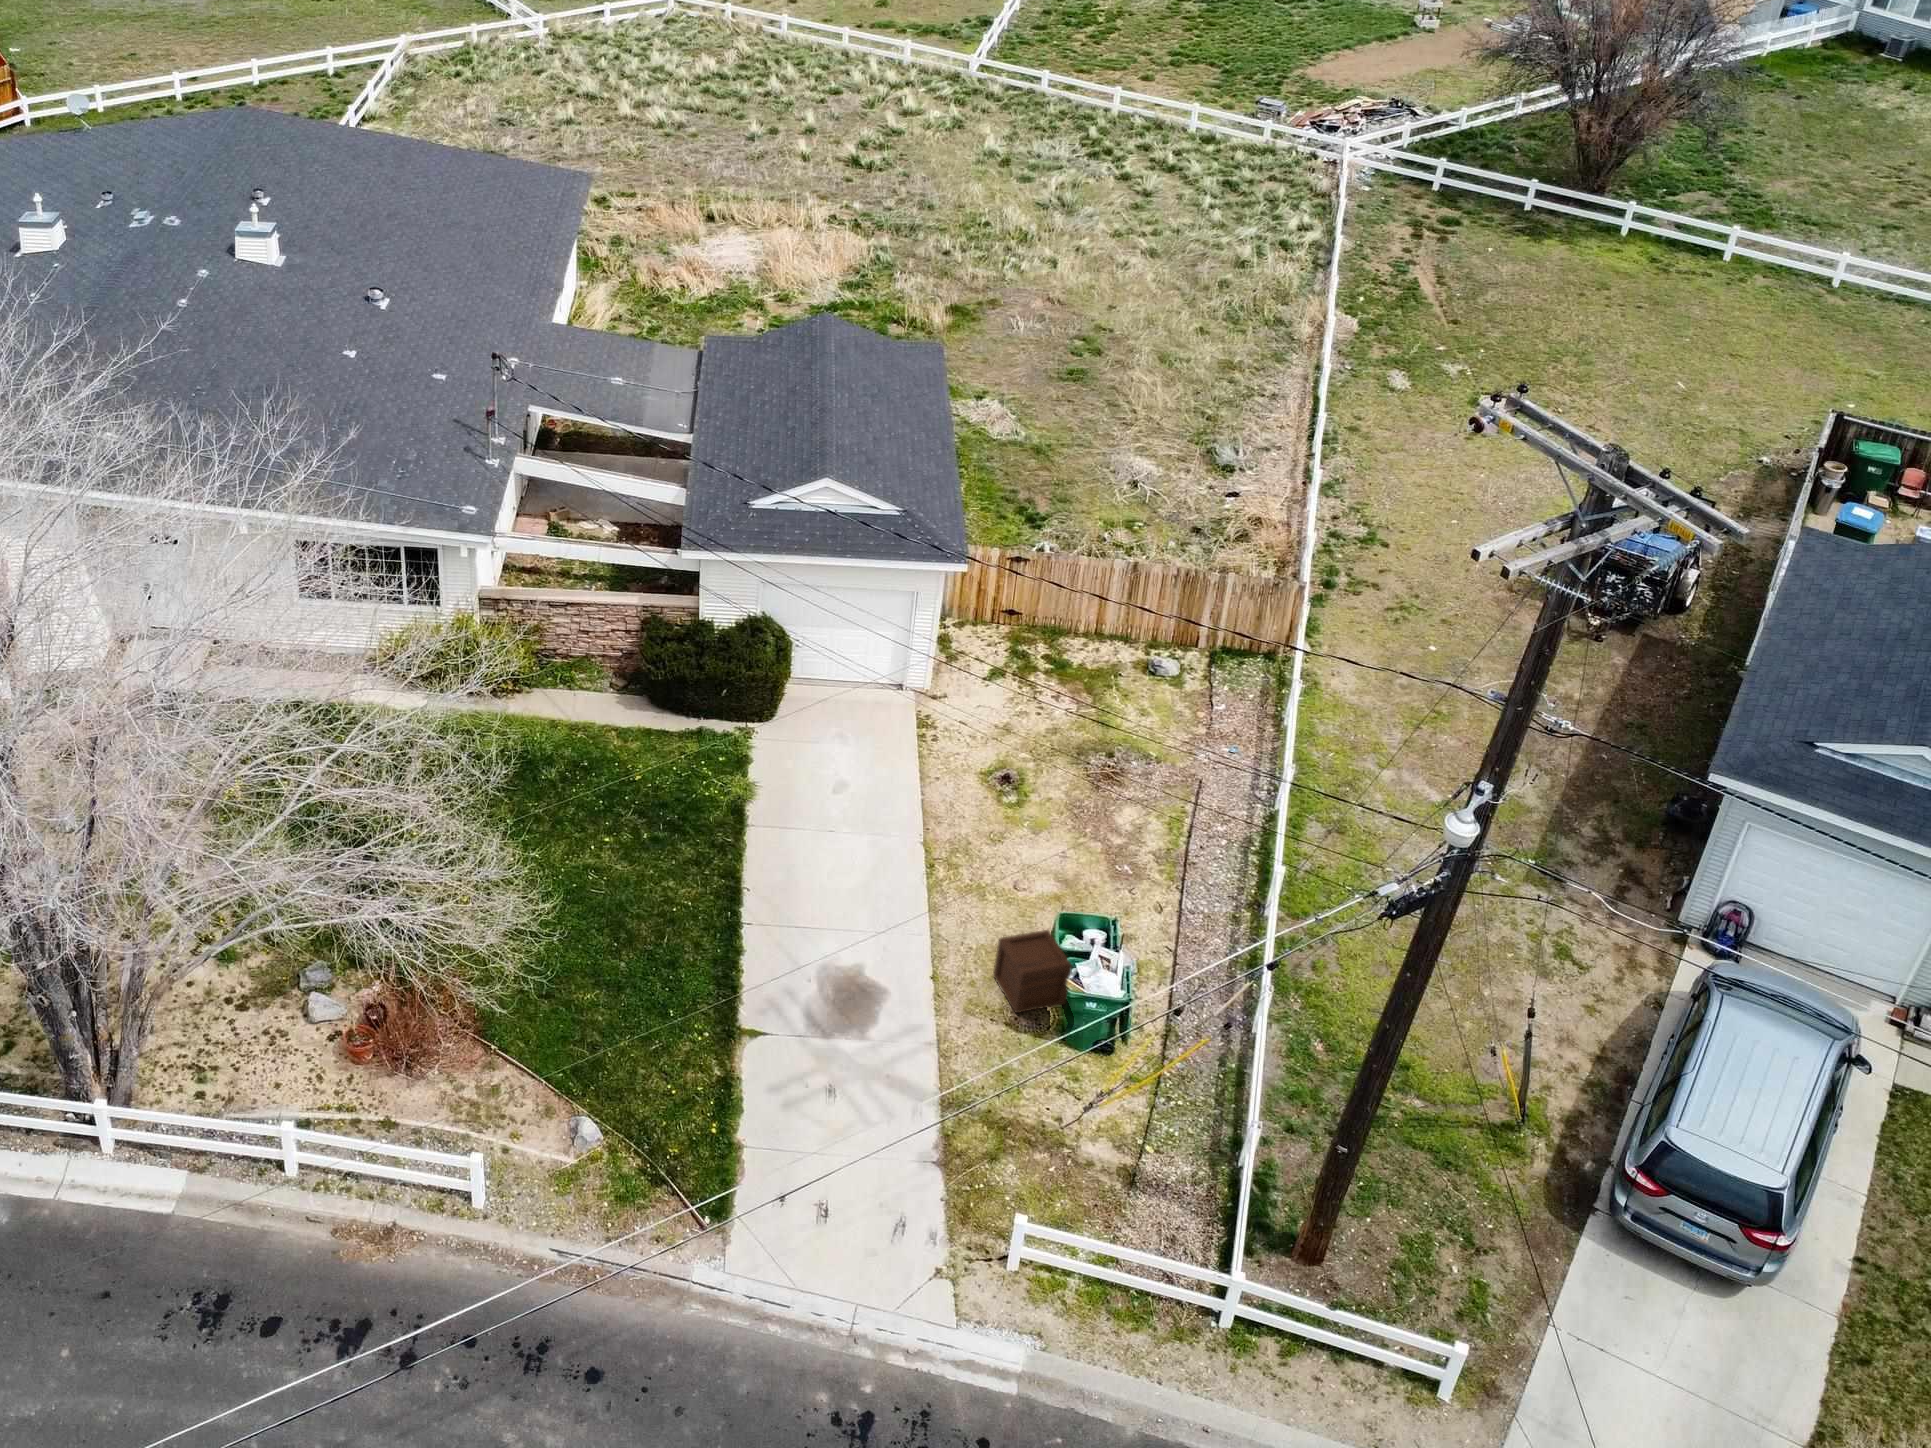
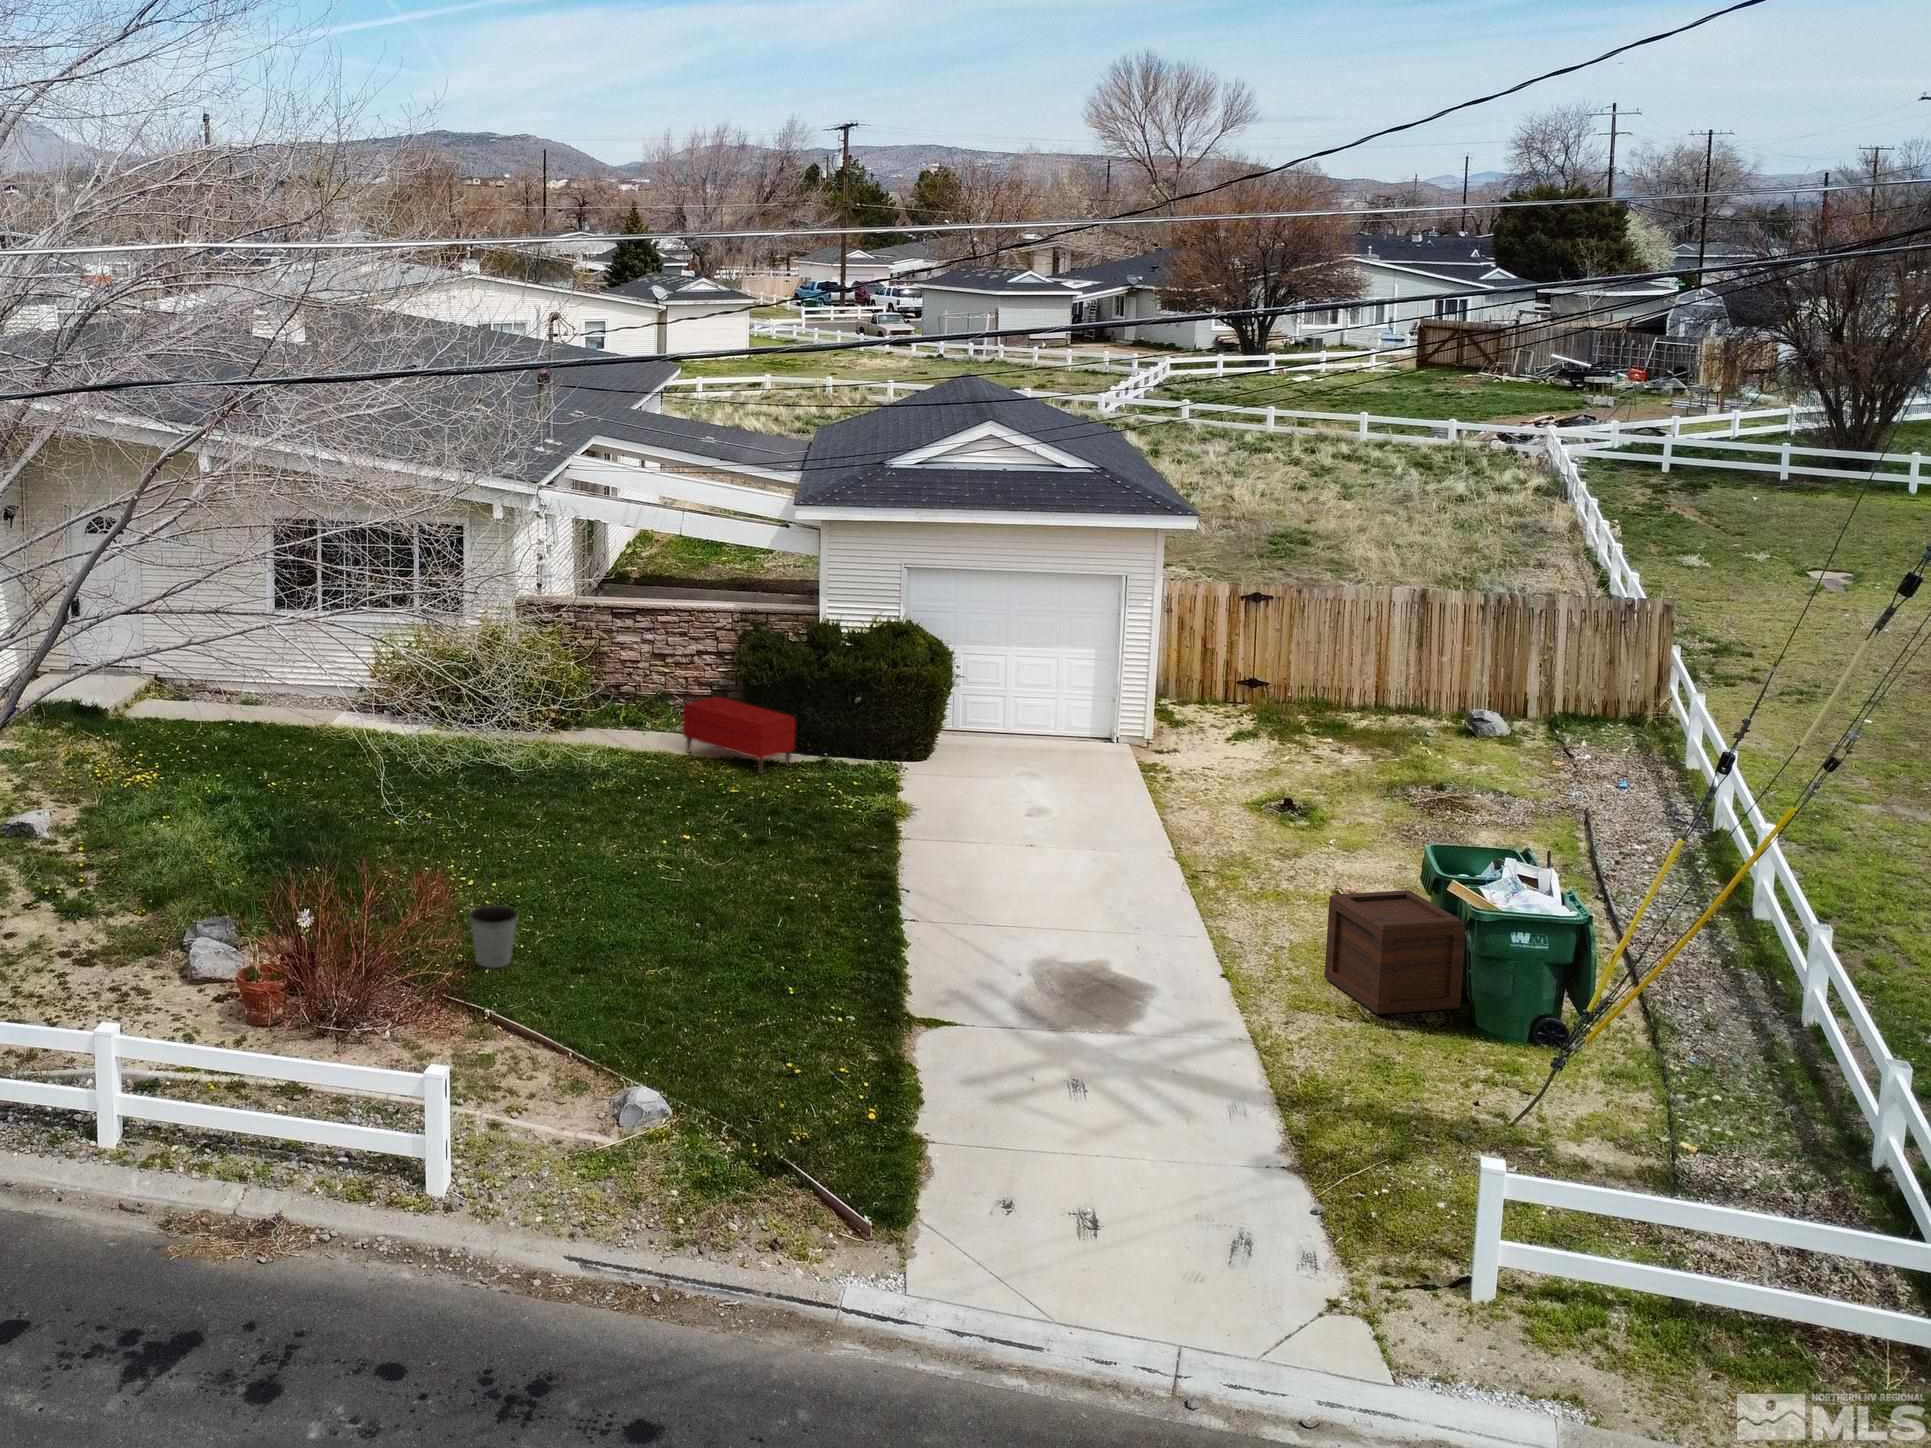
bench: none [603,669,682,741] -> present [683,697,795,774]
bucket: none [474,949,505,989] -> present [470,905,518,968]

